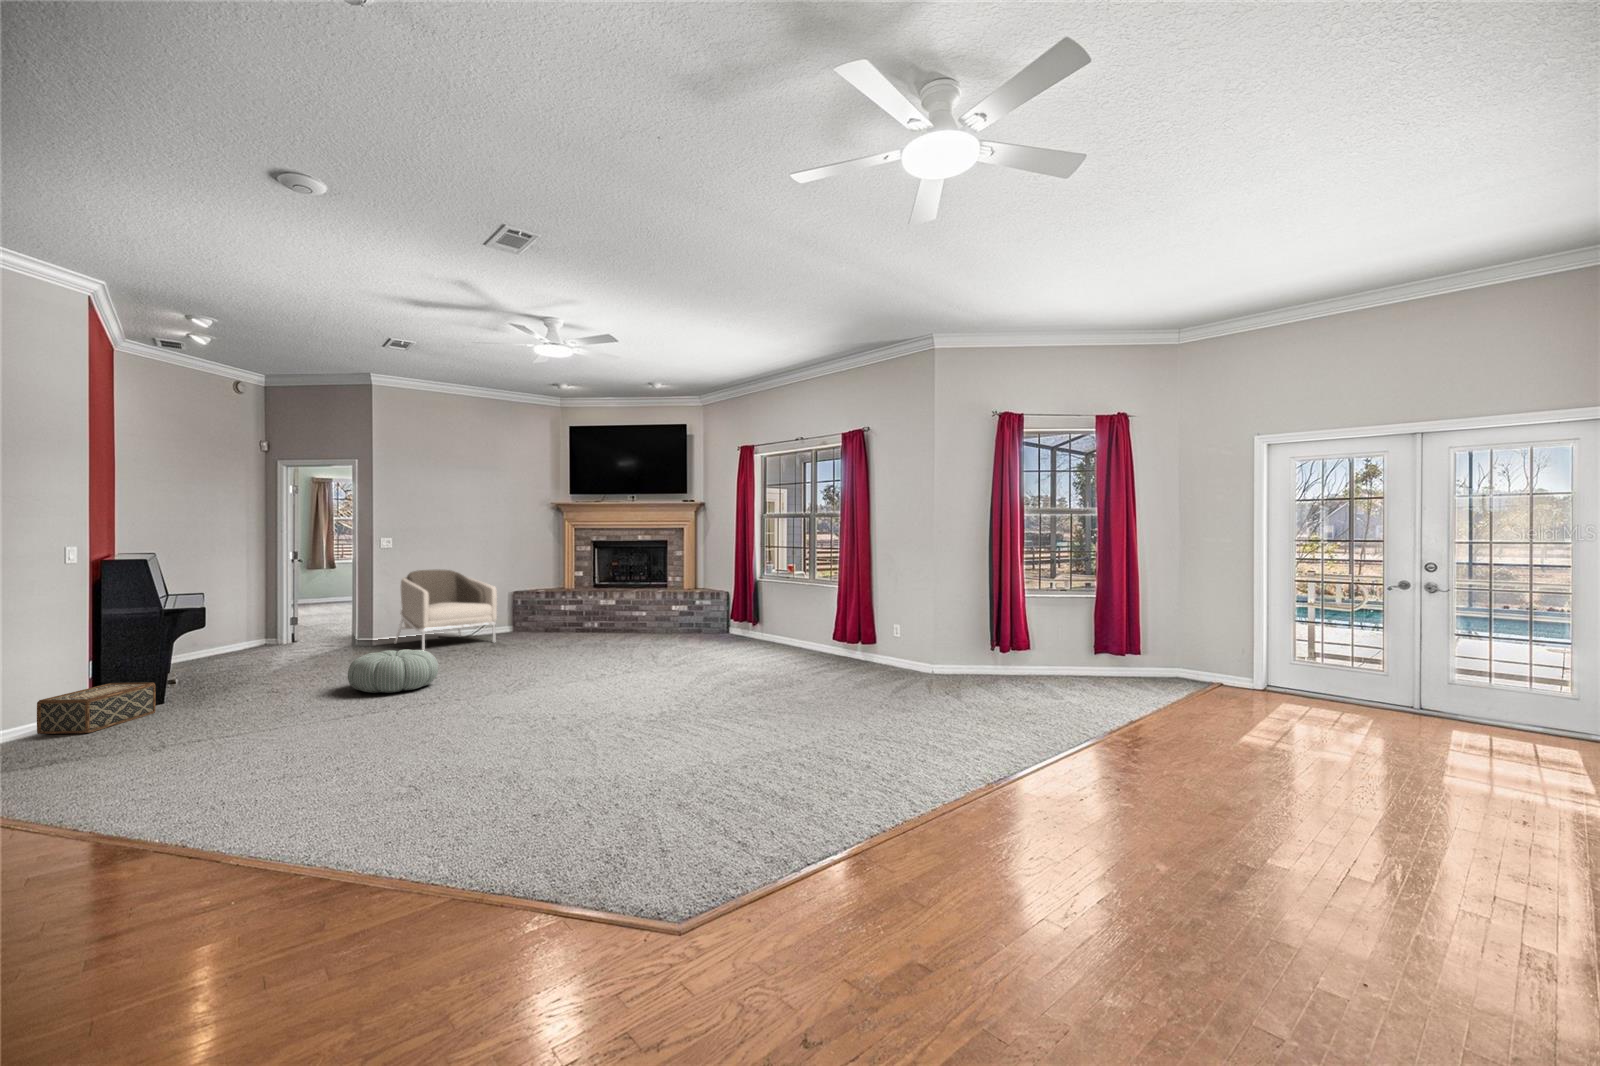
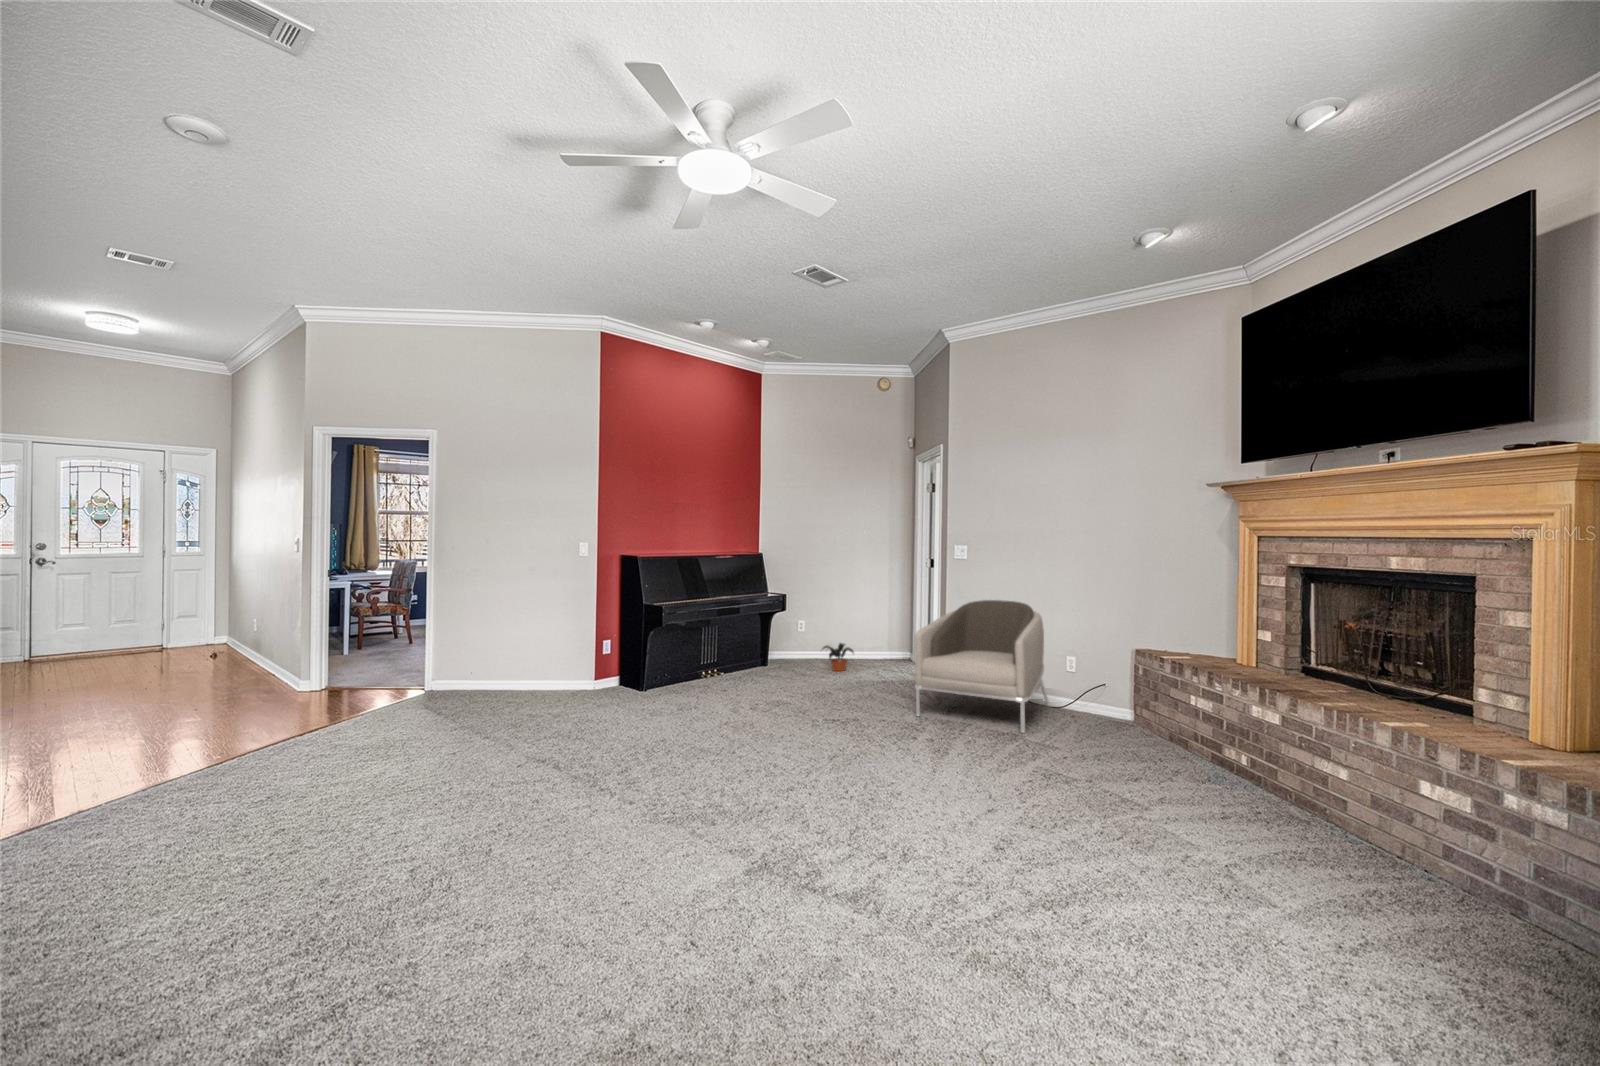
potted plant: none [206,630,250,658] -> present [823,643,853,671]
pouf: present [348,649,438,693] -> none [627,706,732,771]
woven basket: present [37,682,156,734] -> none [524,678,600,716]

